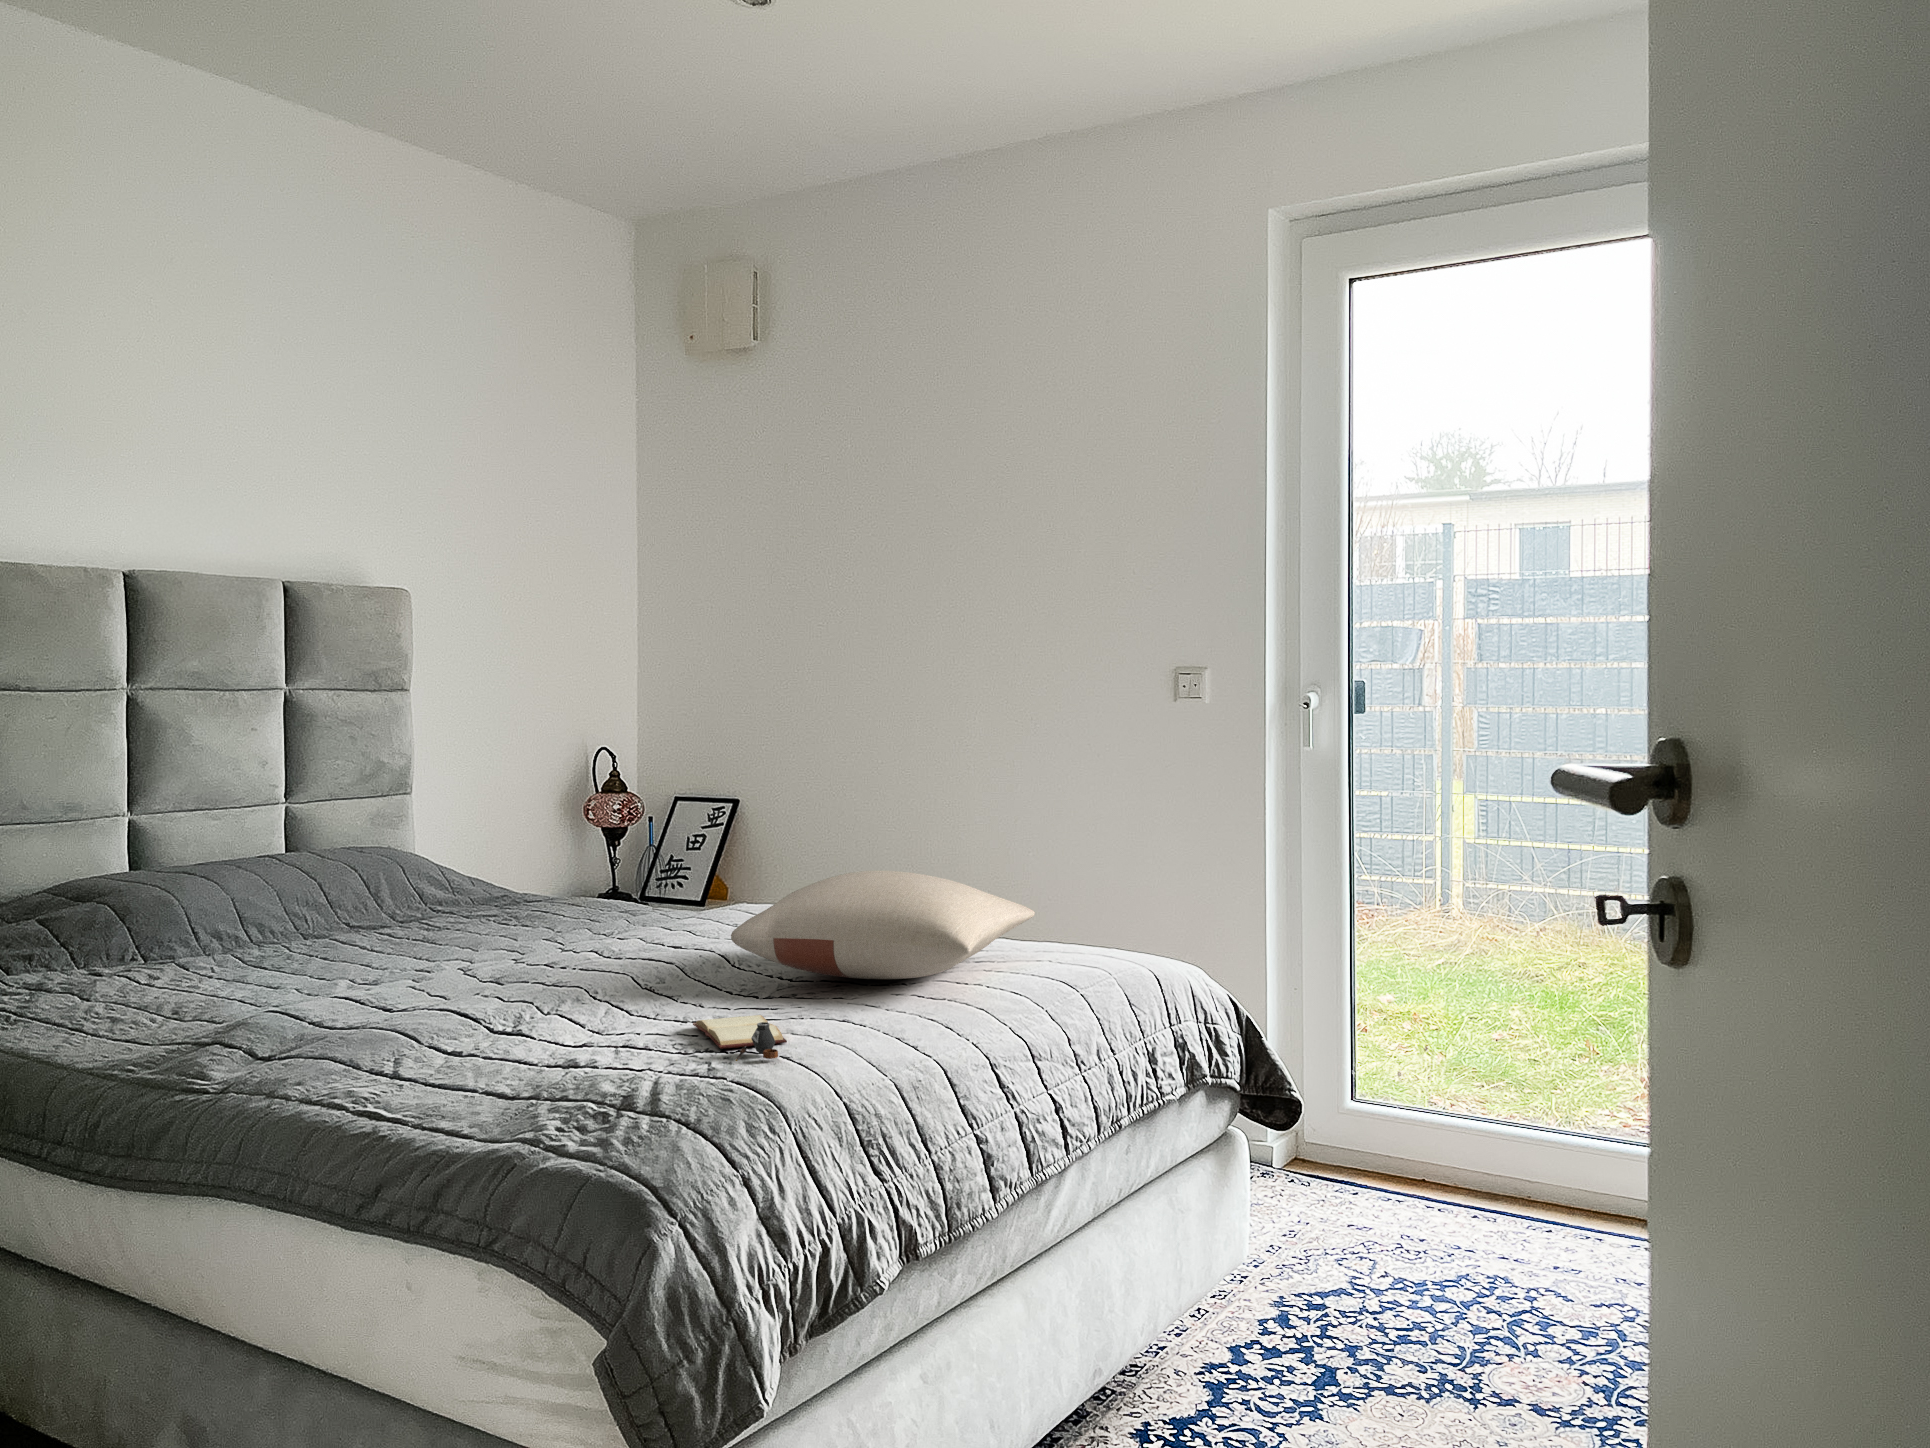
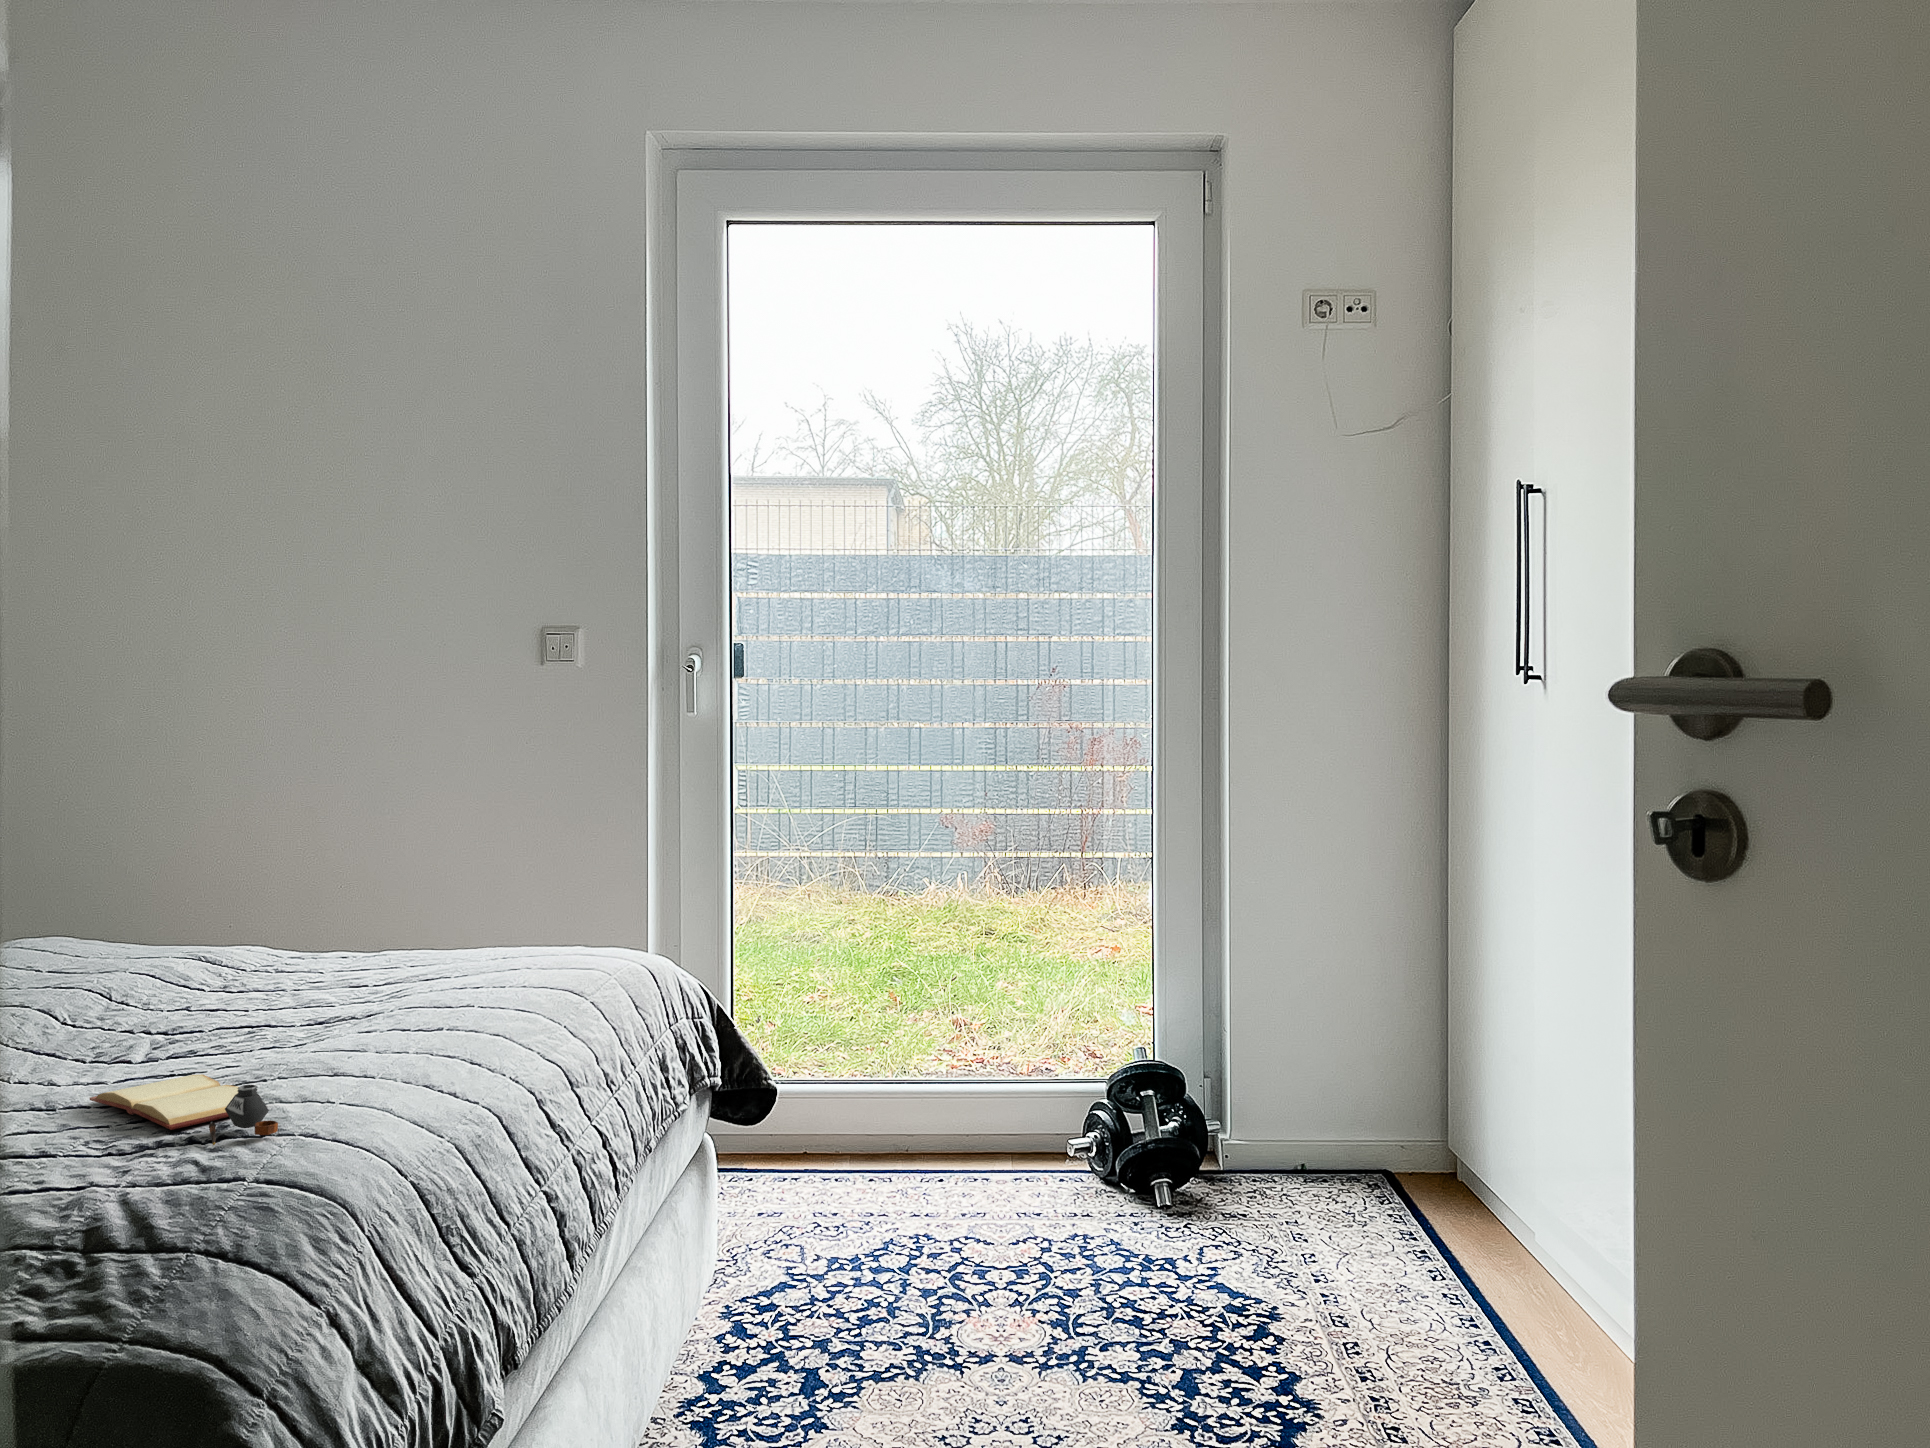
pillow: present [731,871,1035,979] -> none [114,870,500,1008]

